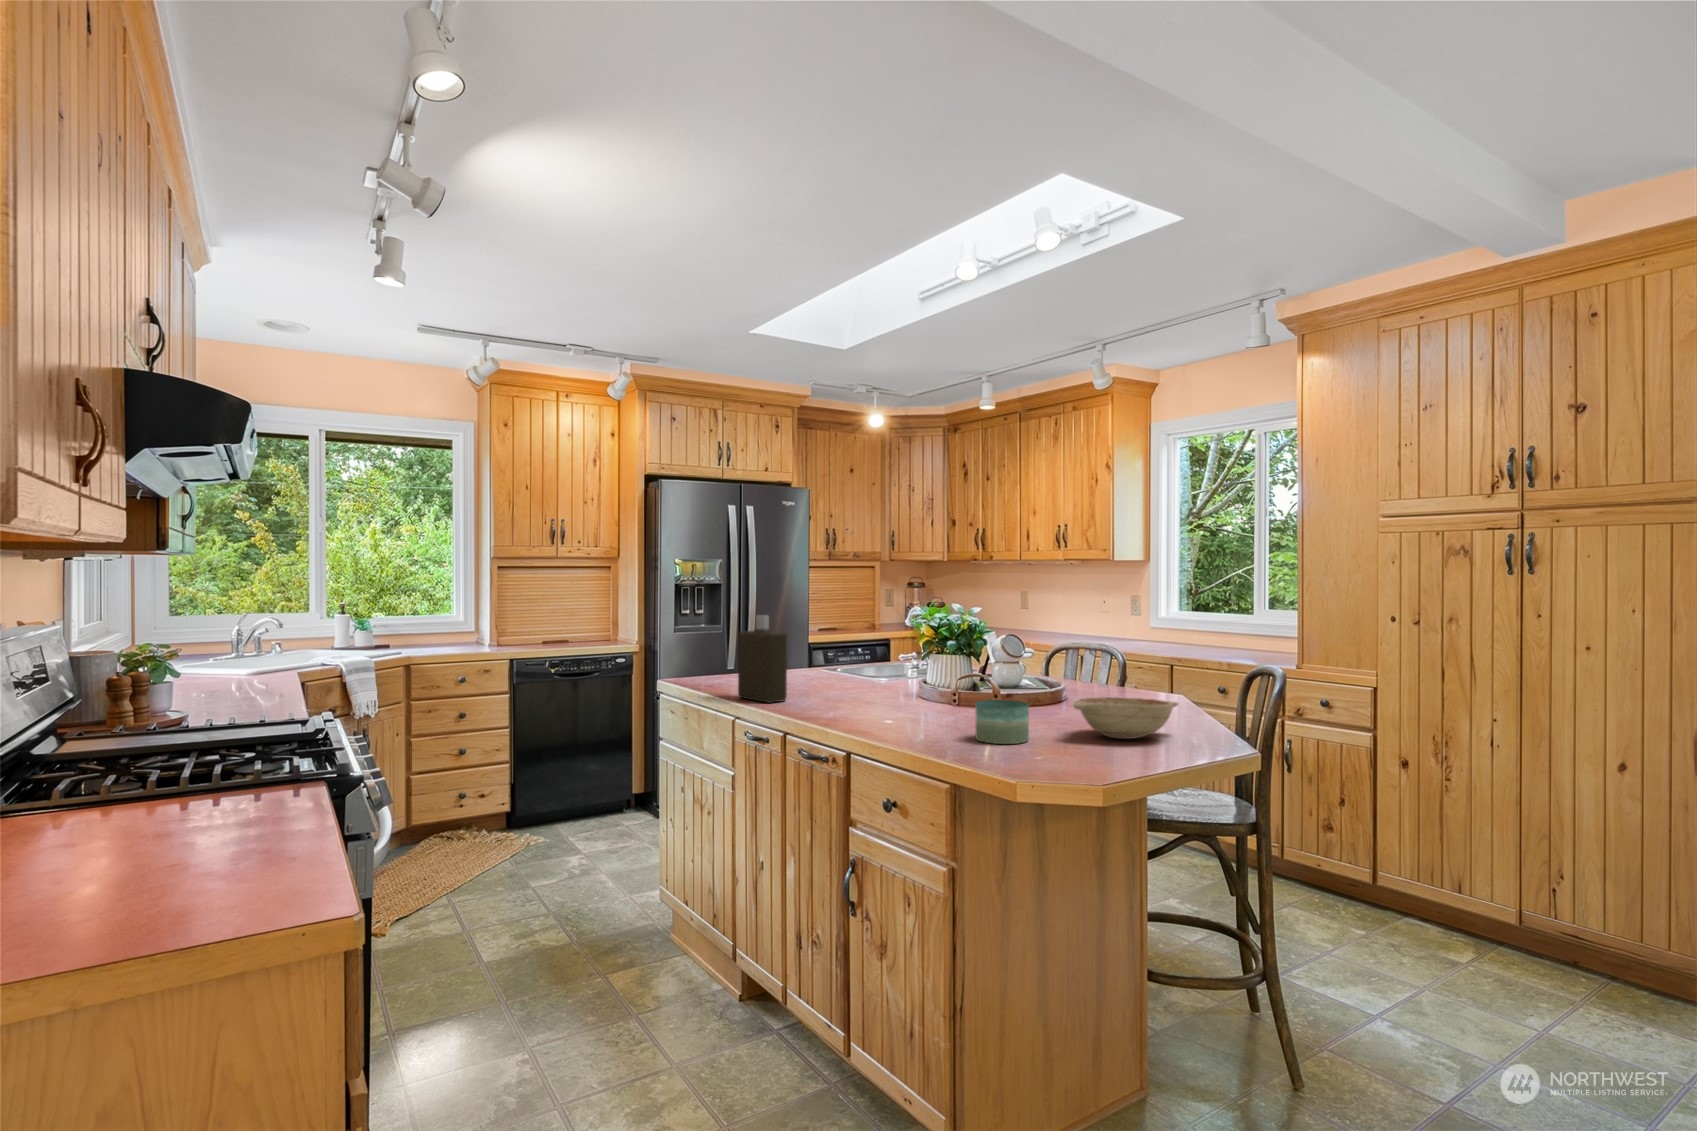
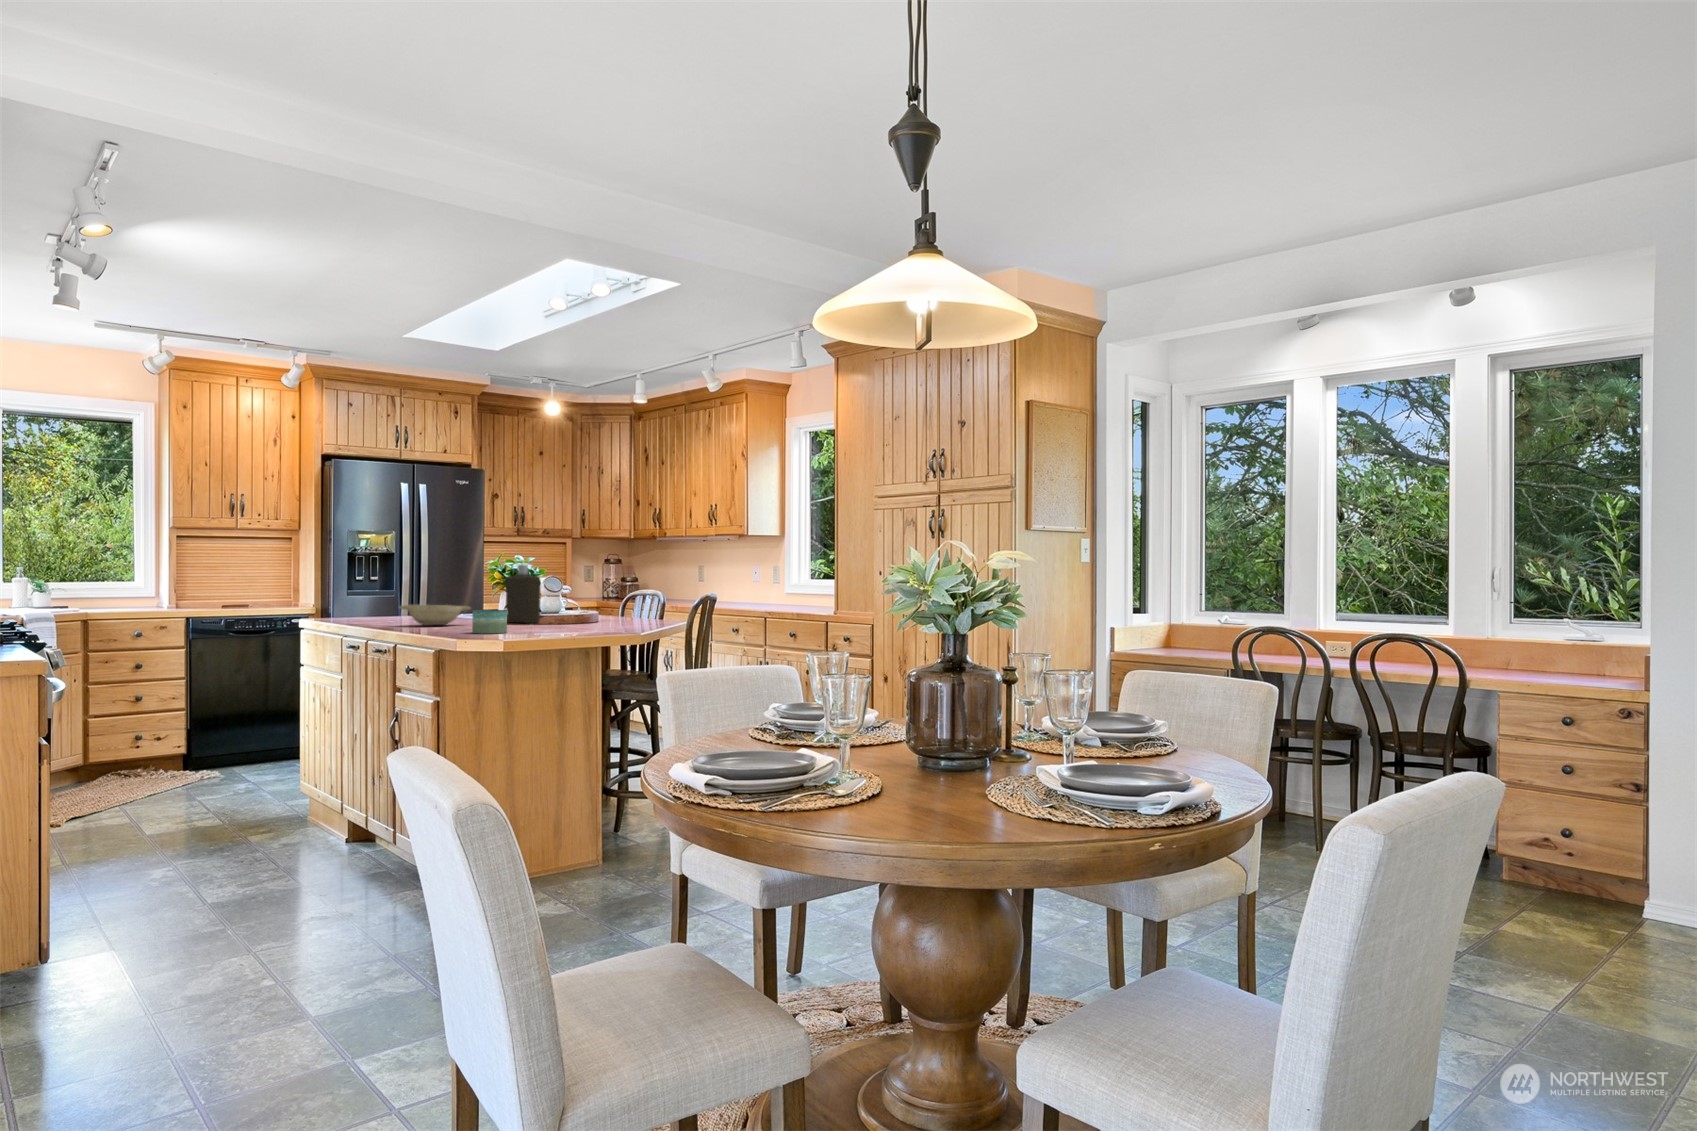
bottle: present [738,615,787,703] -> present [506,565,540,623]
decorative bowl: present [1073,697,1178,739] -> present [399,605,470,625]

